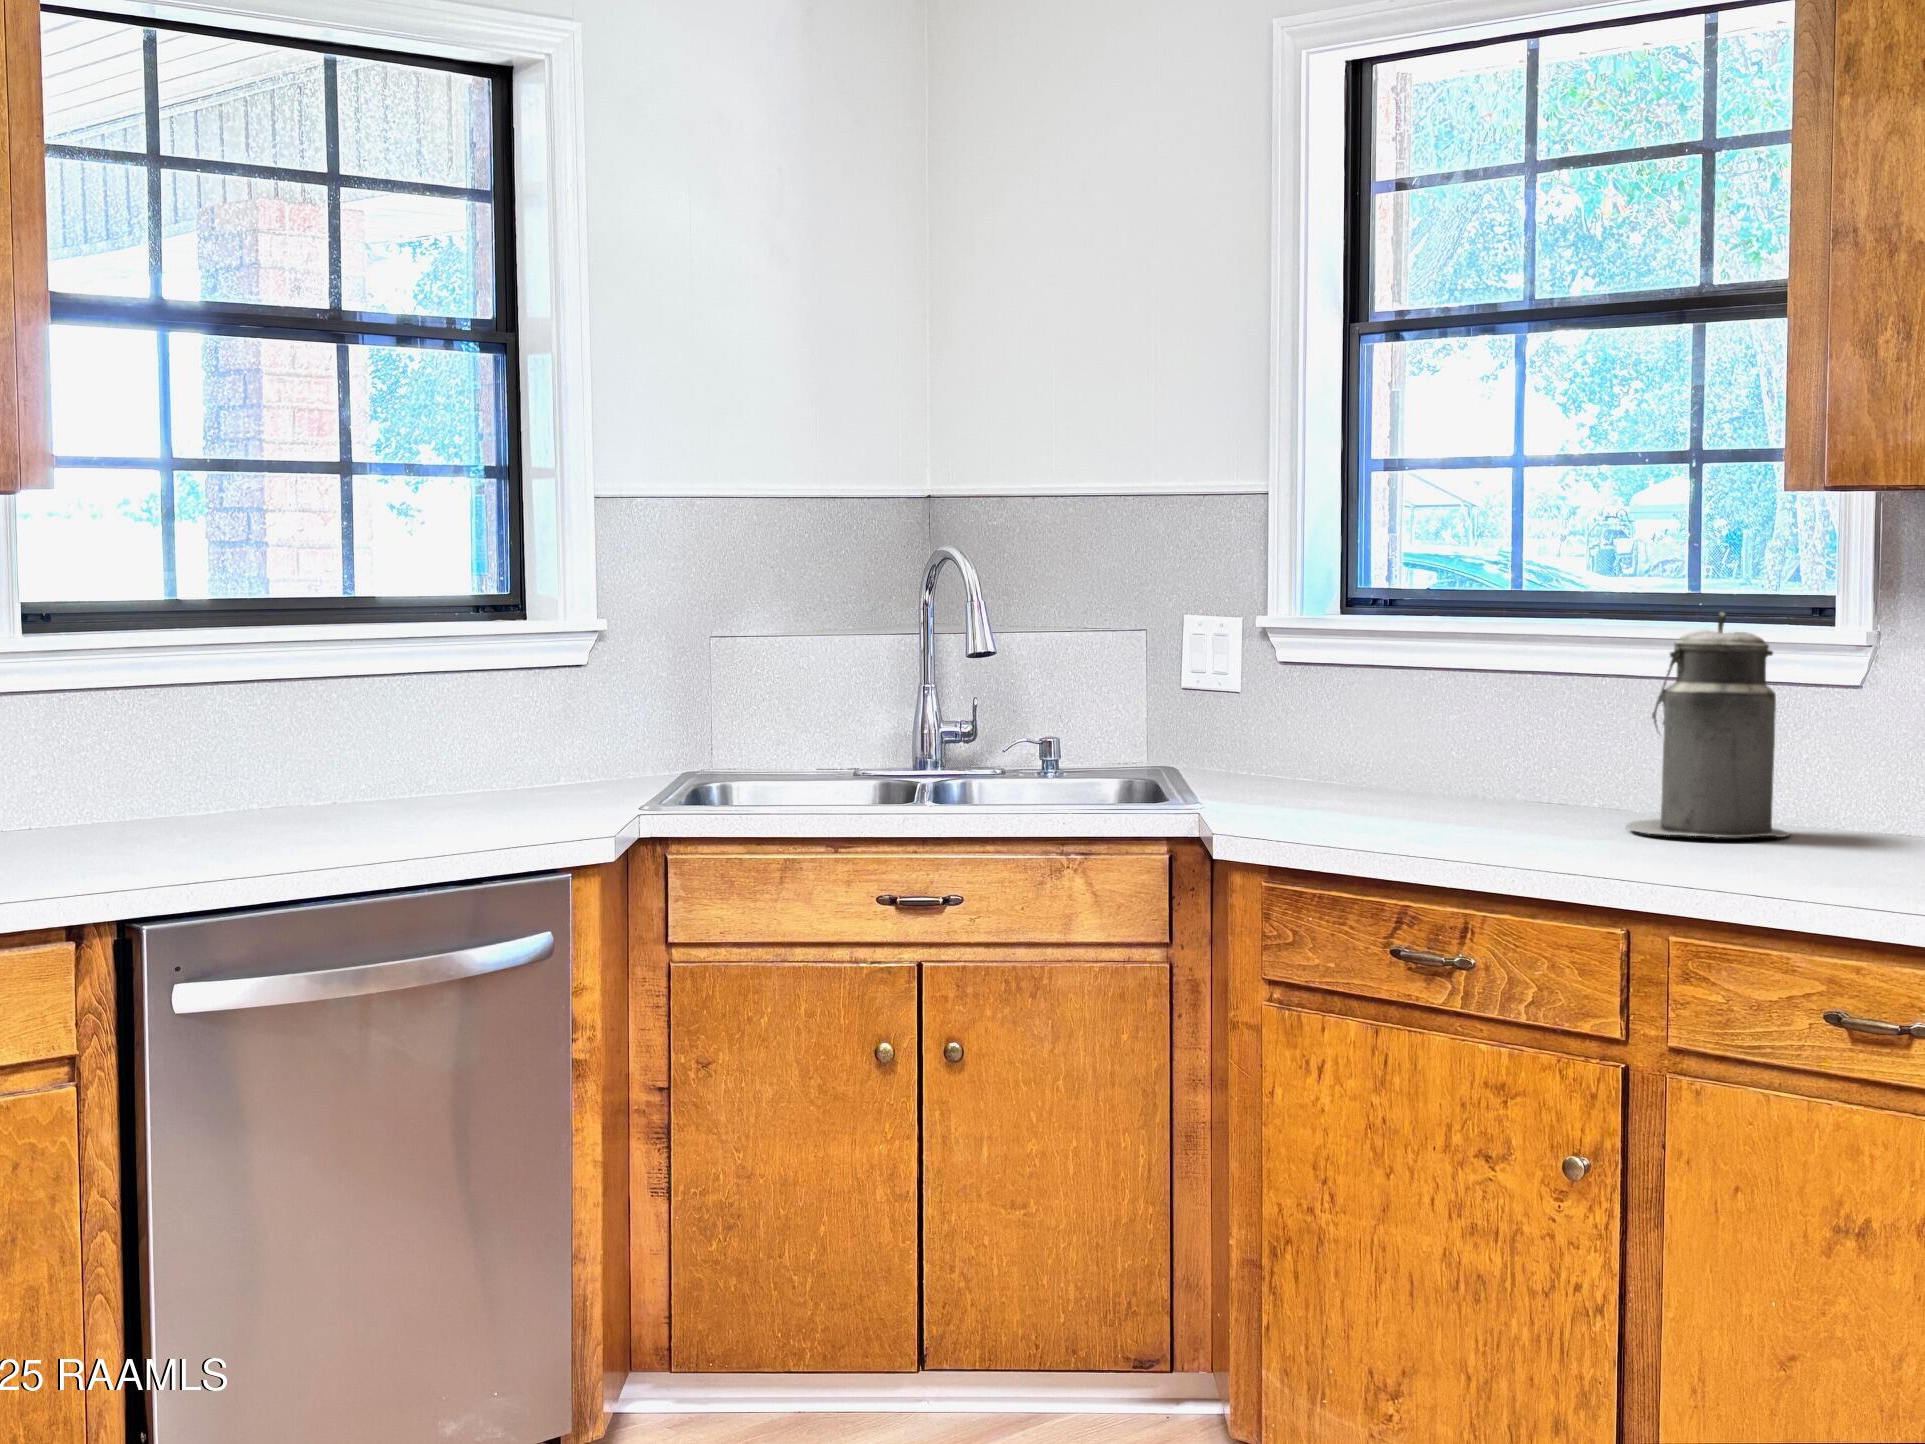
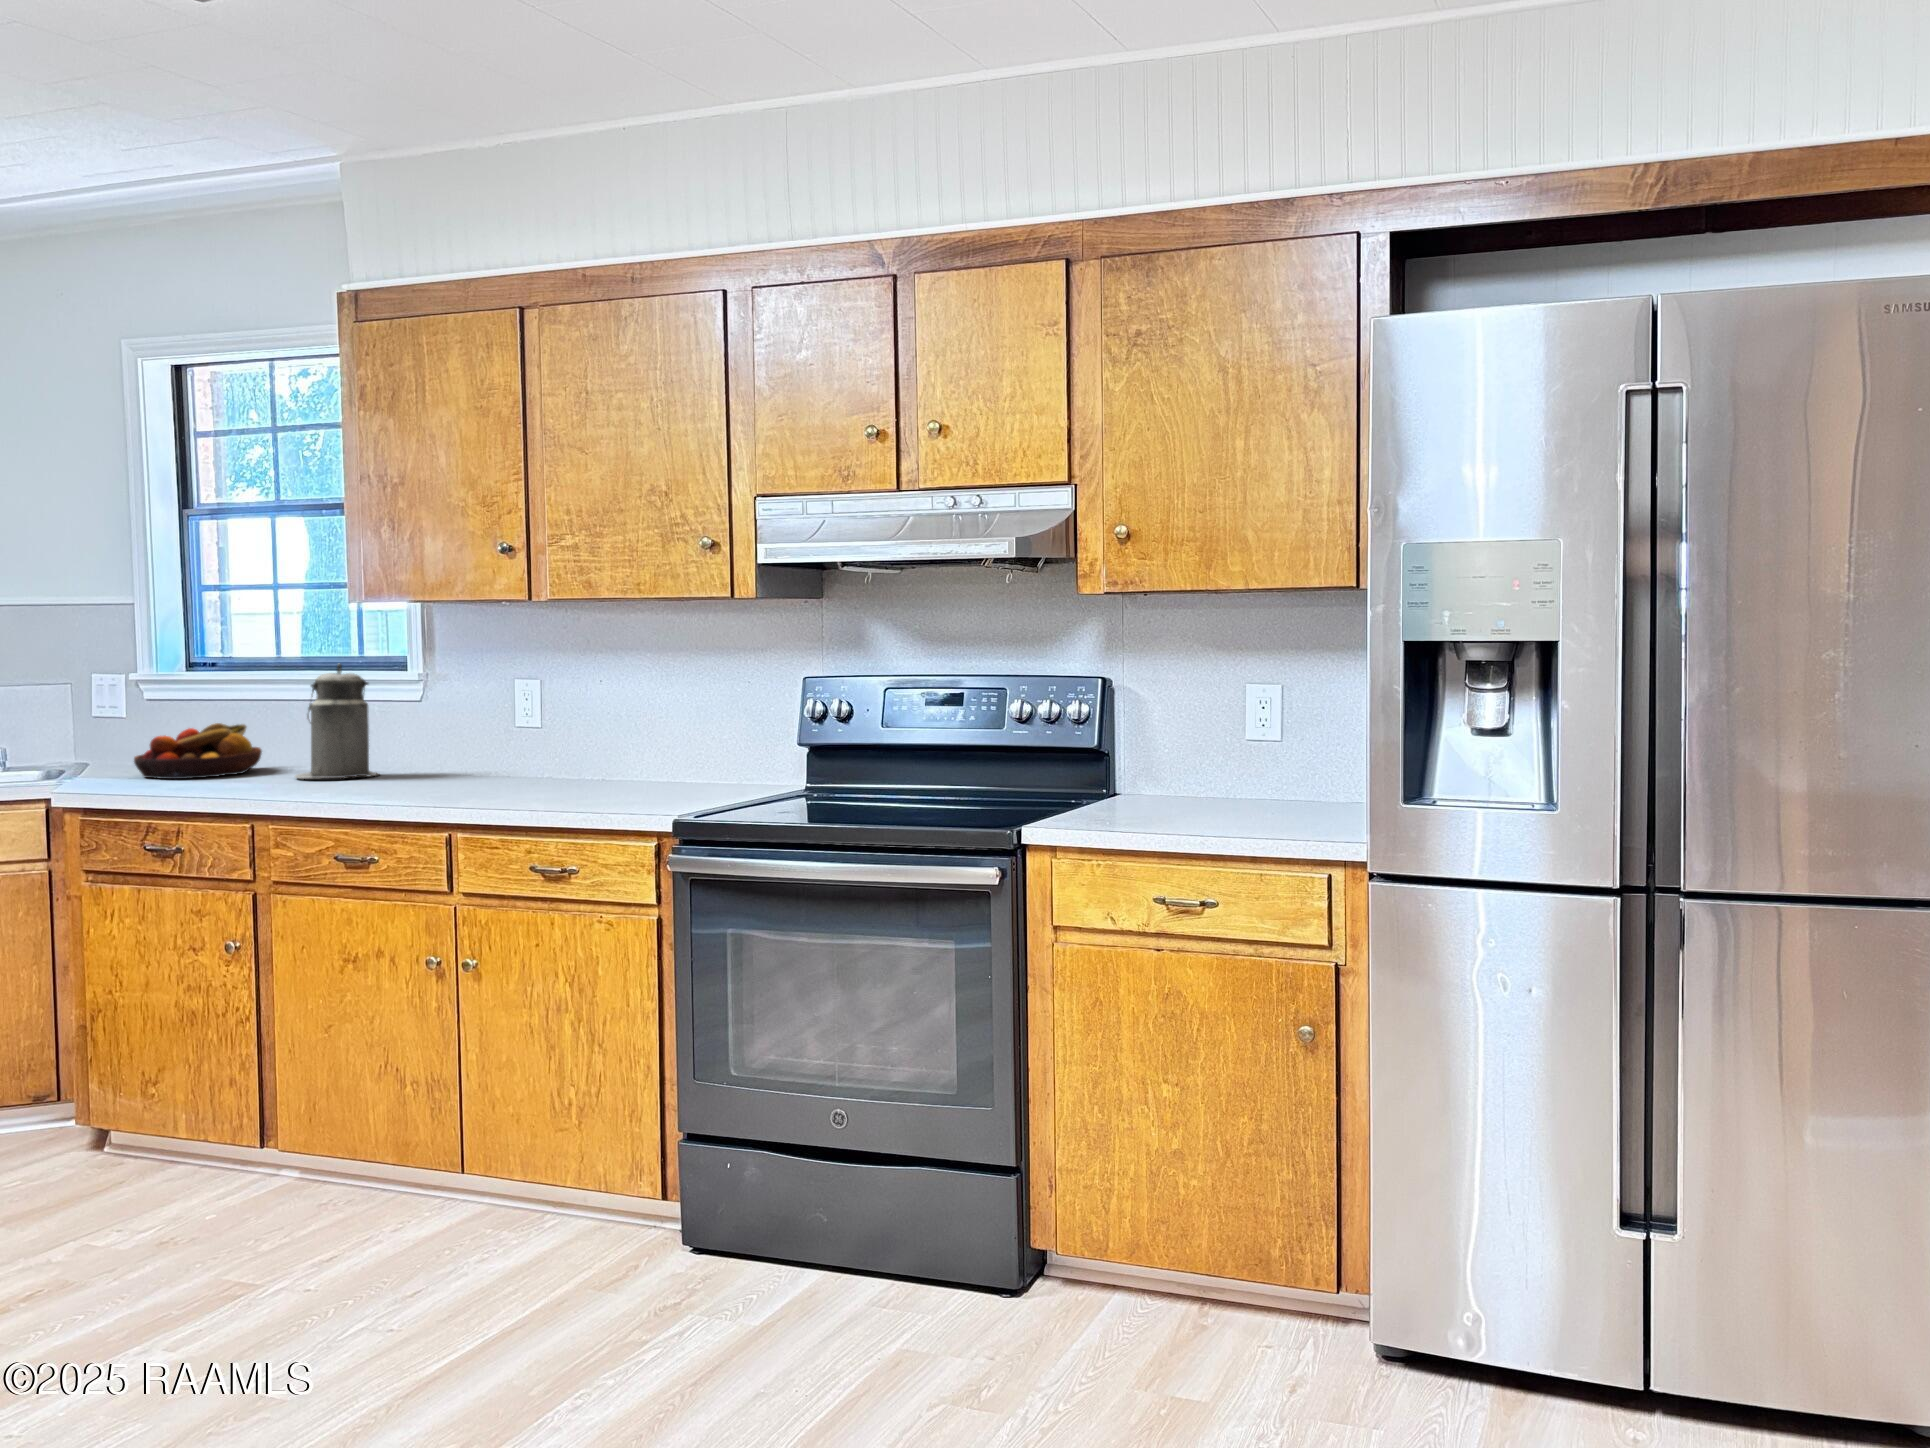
fruit bowl: none [1315,719,1531,820] -> present [134,723,262,779]

